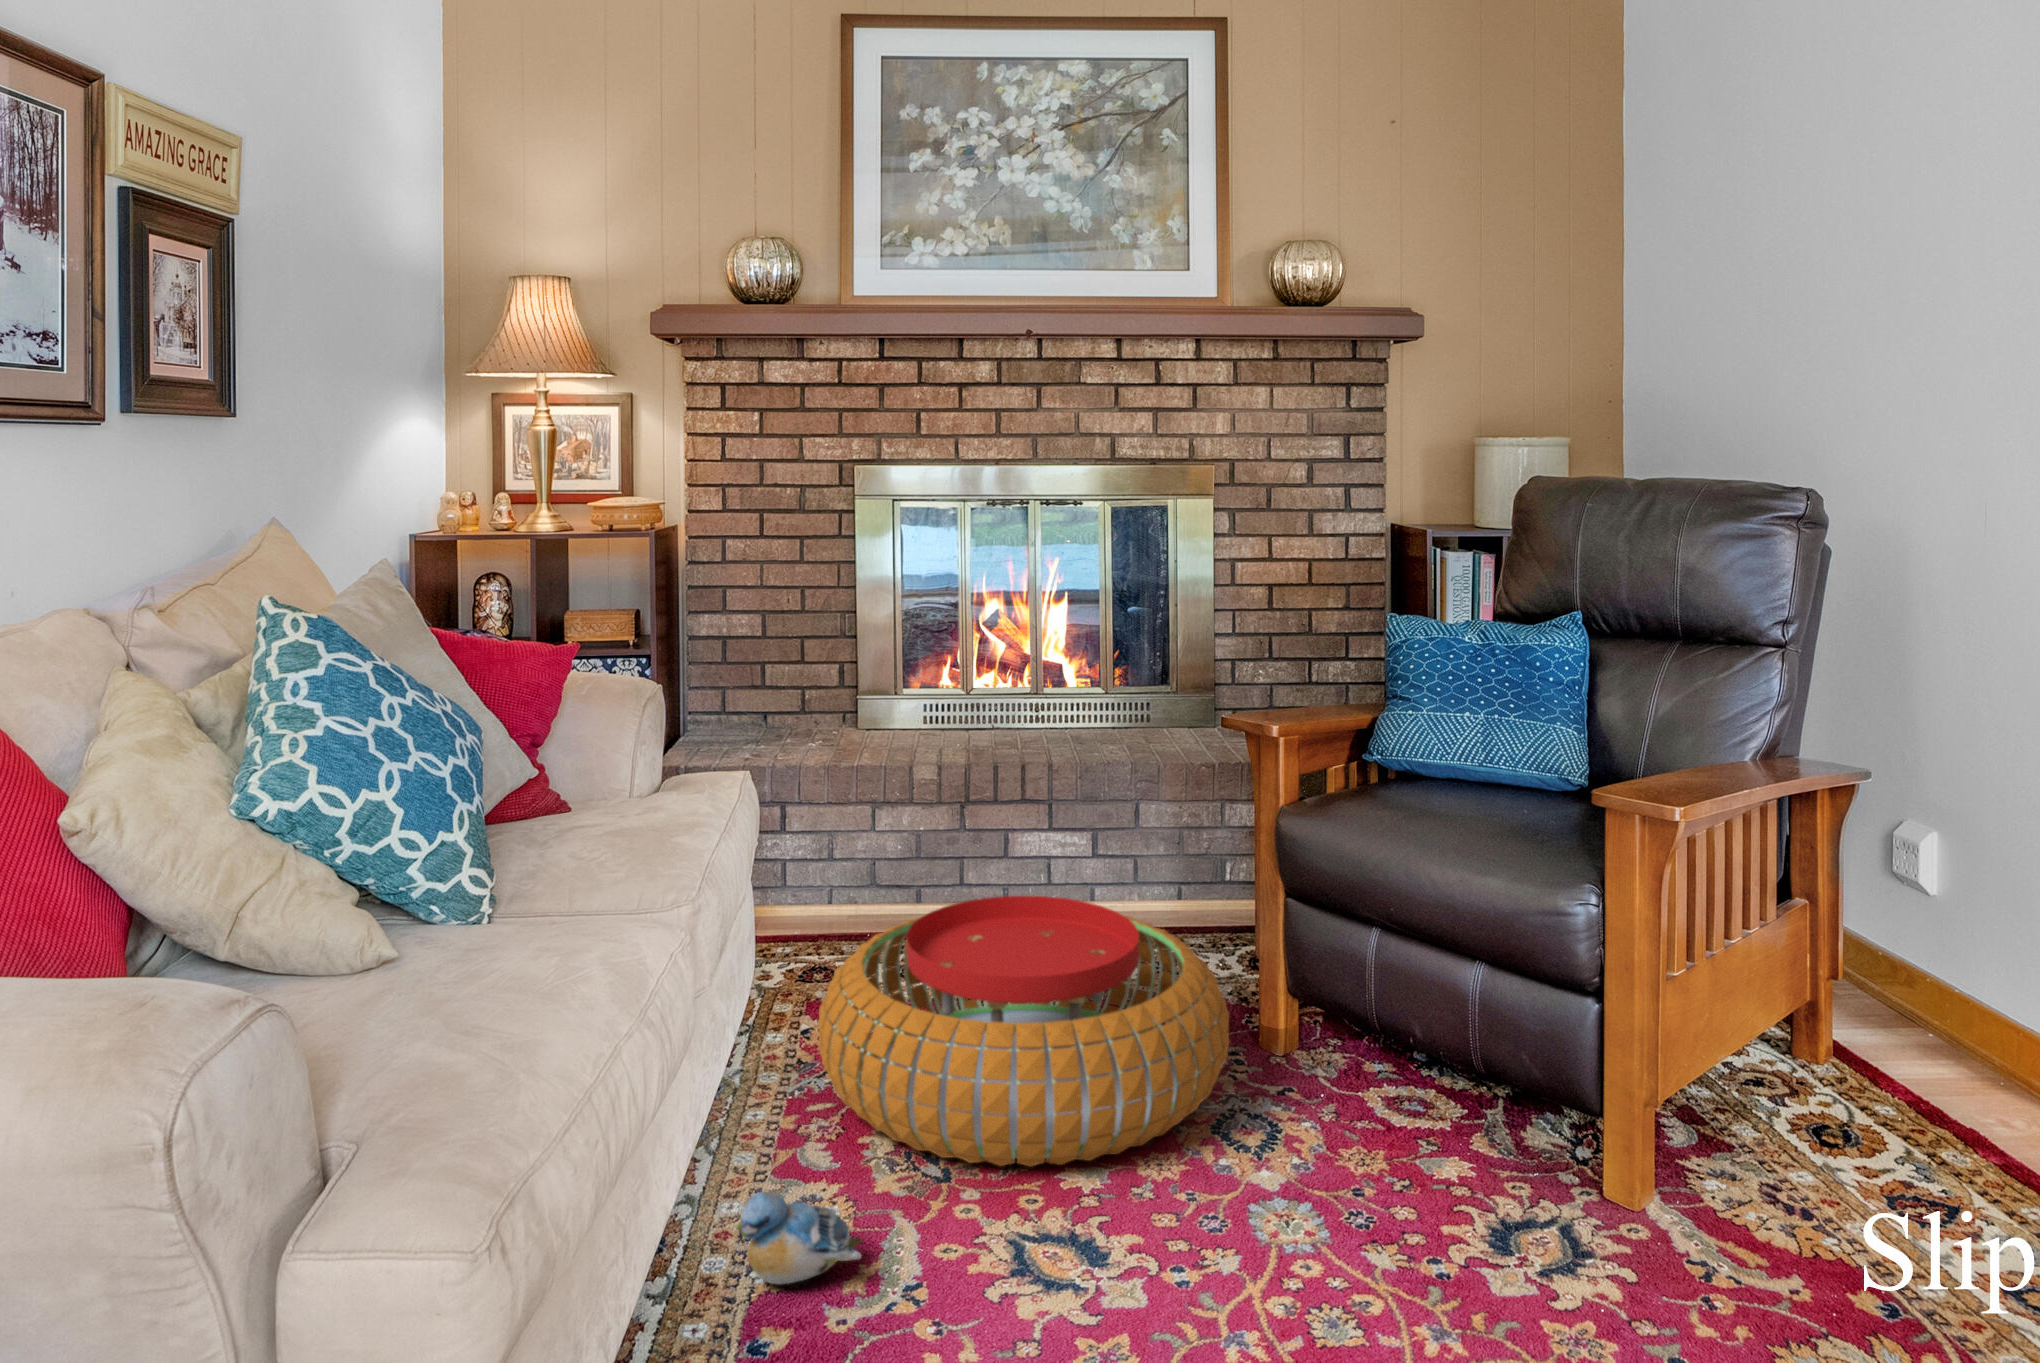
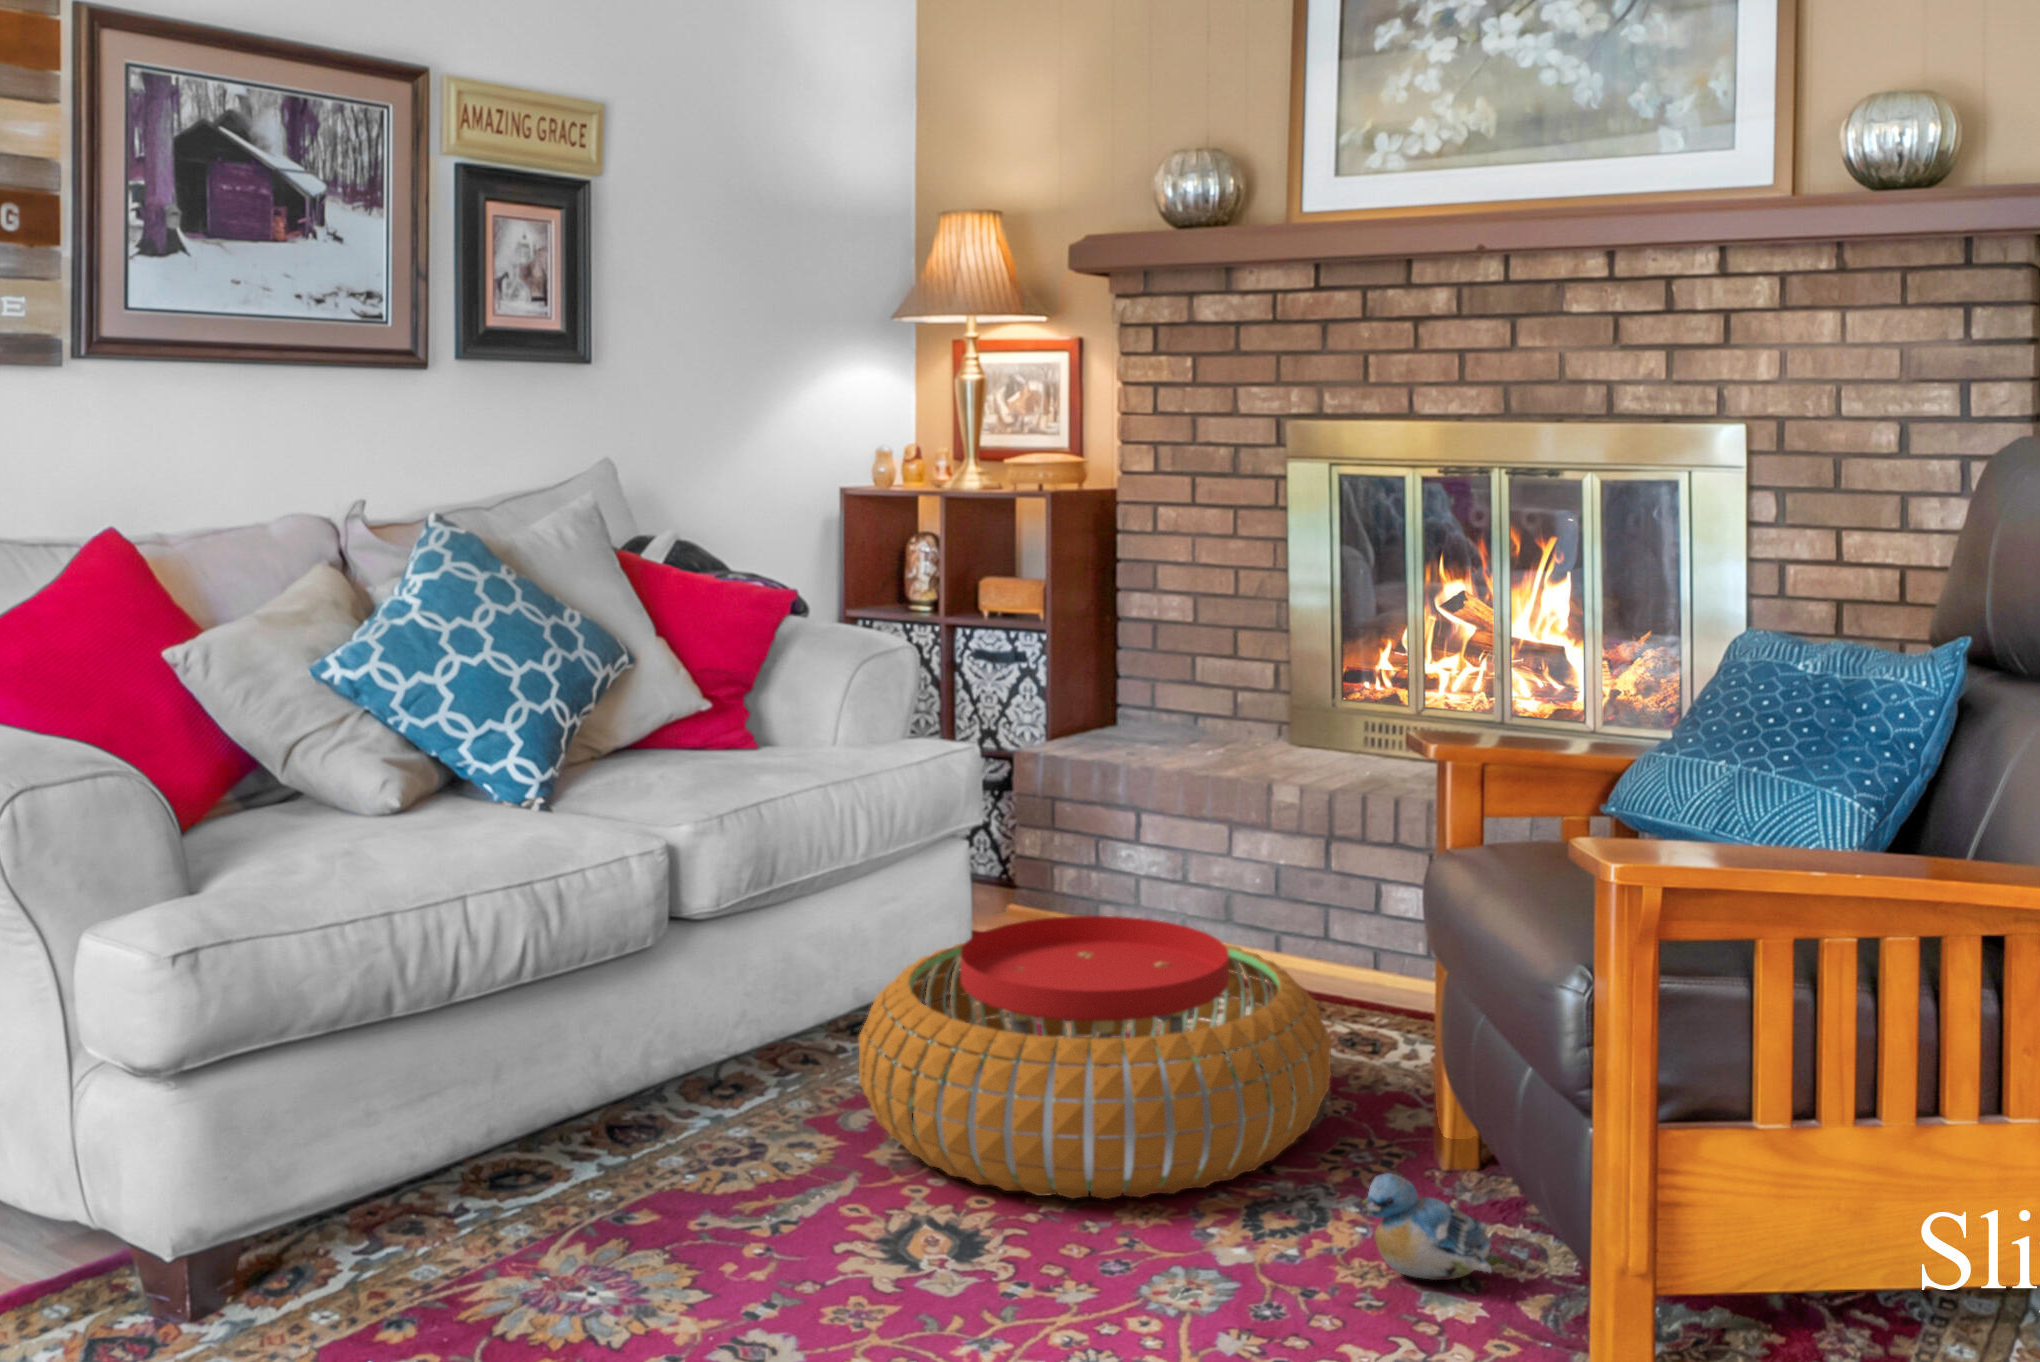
plush toy: present [737,1191,862,1284] -> present [1363,1173,1506,1280]

